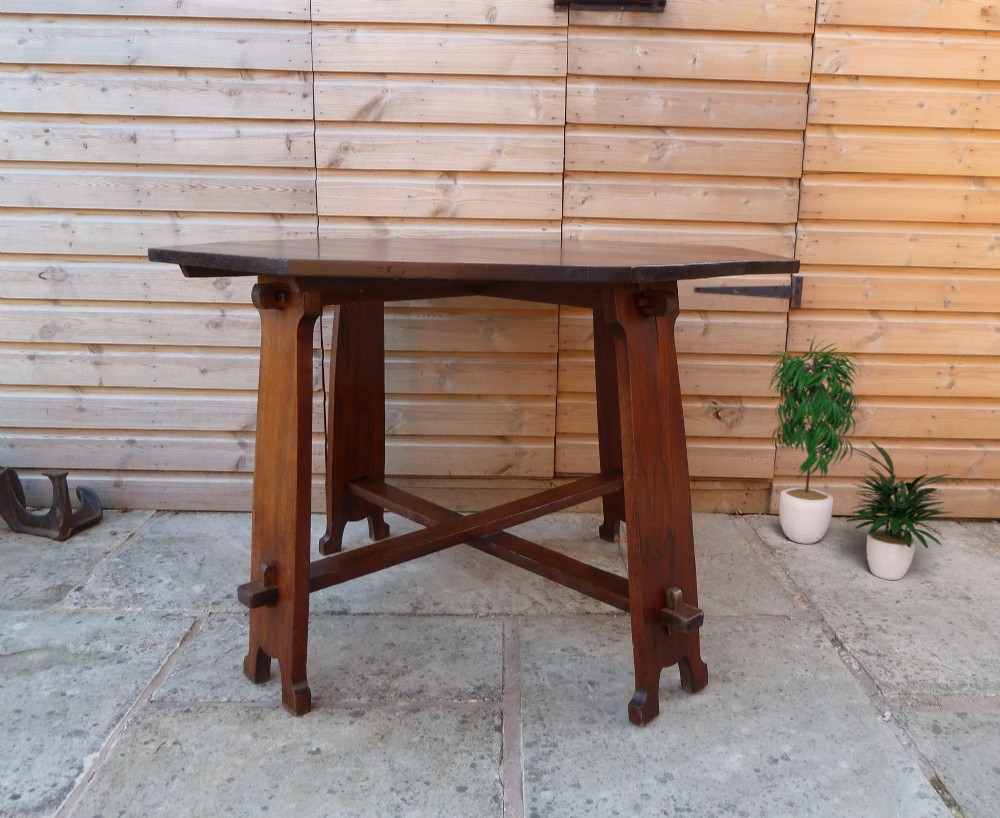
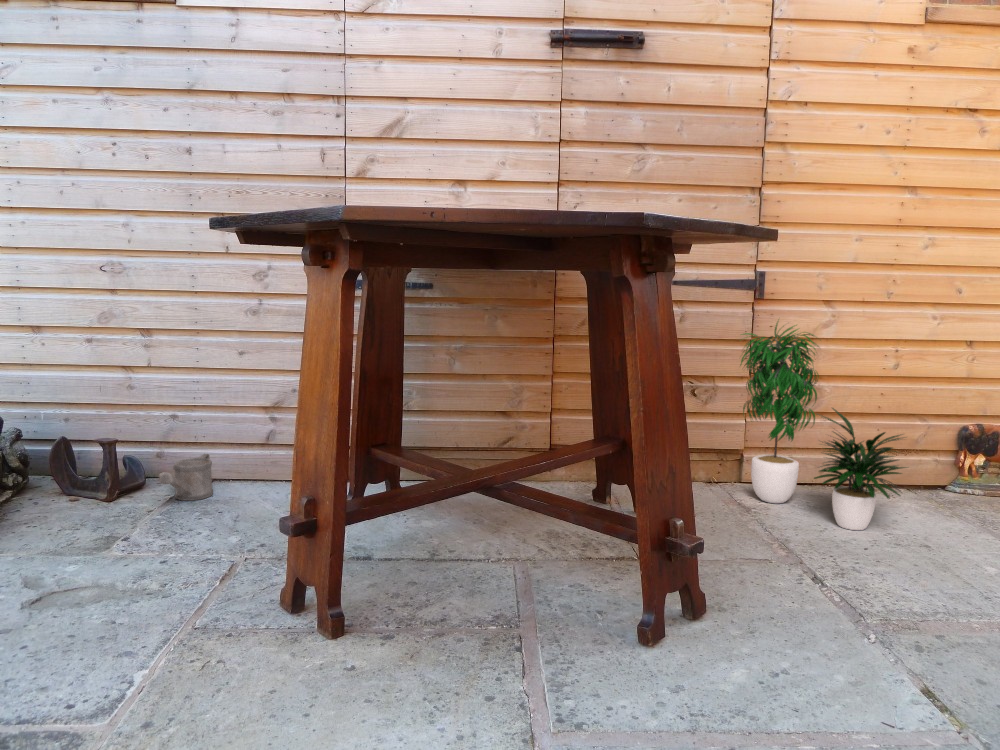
watering can: none [114,484,175,538] -> present [159,454,213,501]

